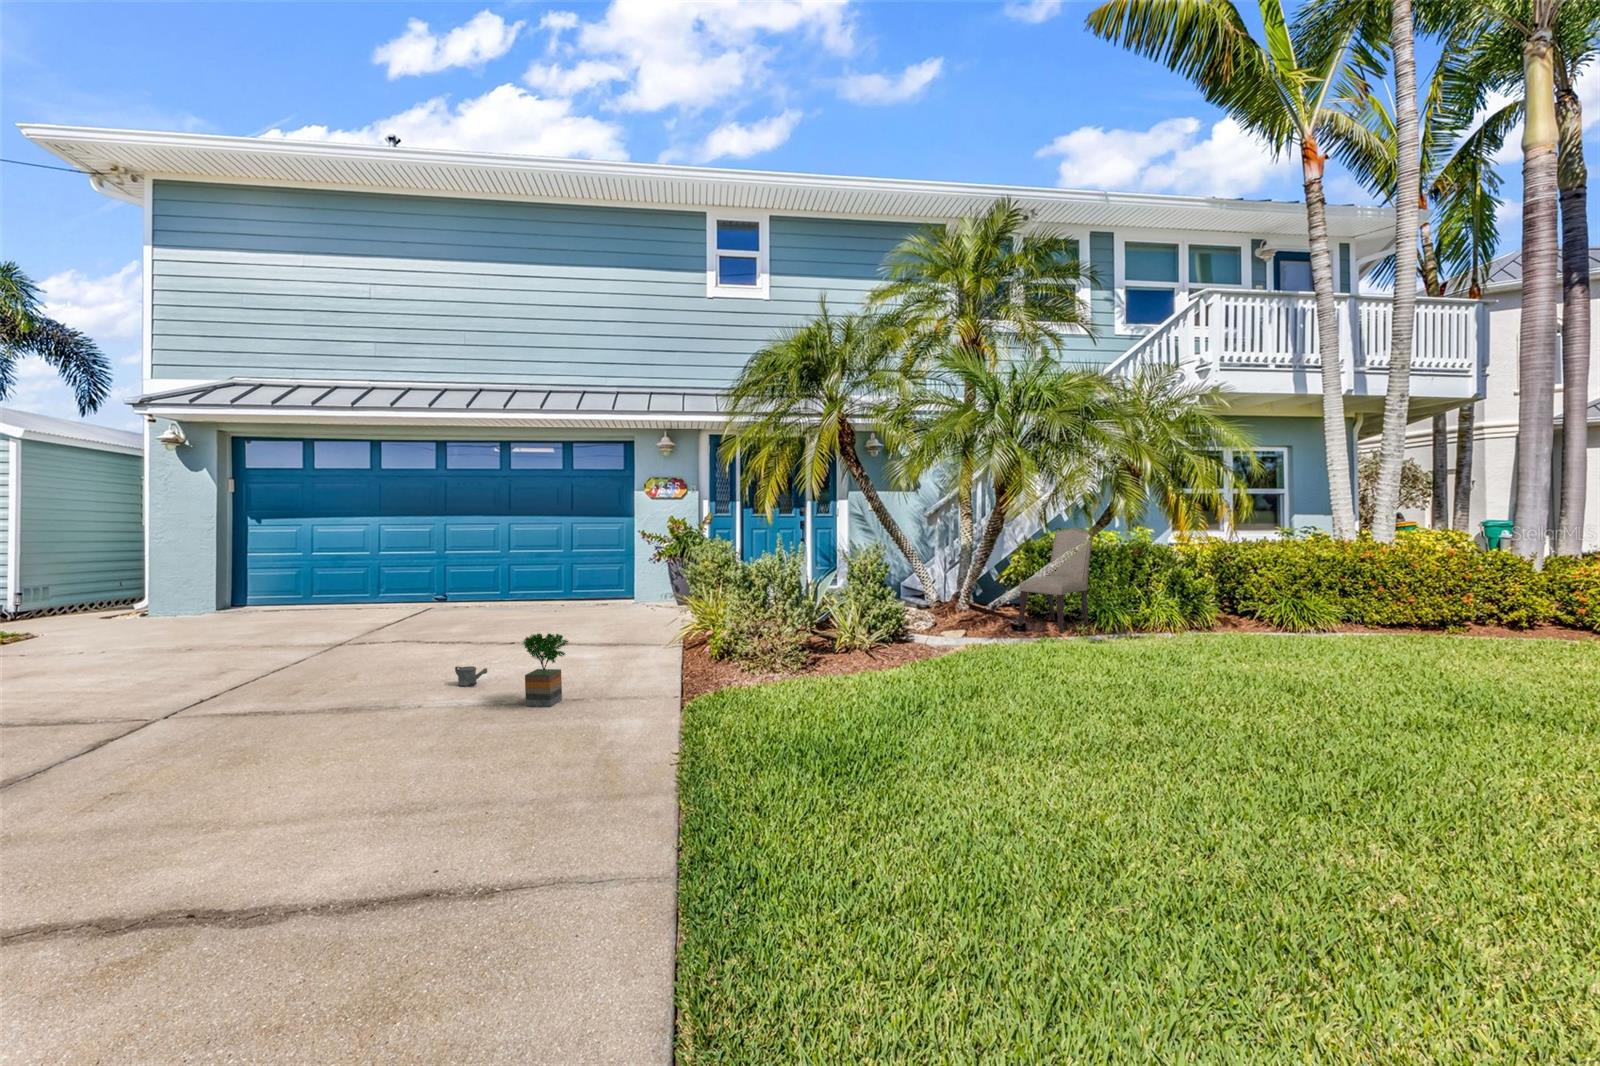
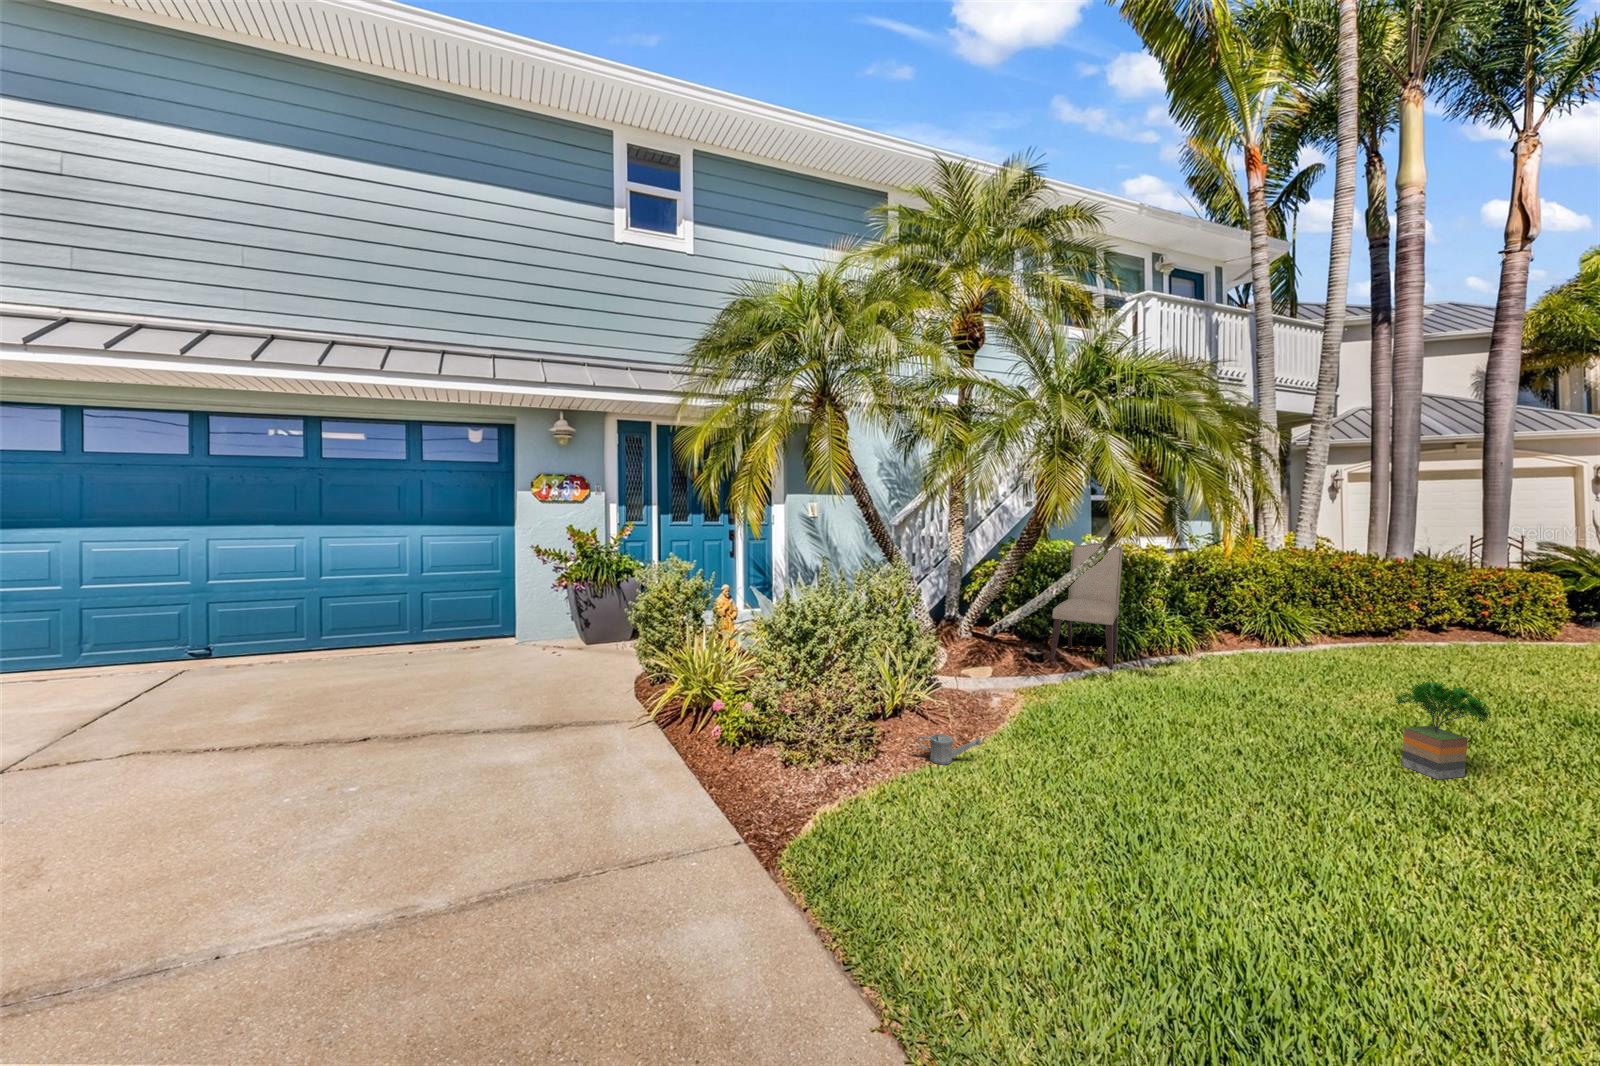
potted tree: present [524,633,568,707] -> present [1396,682,1490,780]
watering can: present [455,666,487,687] -> present [918,734,981,765]

